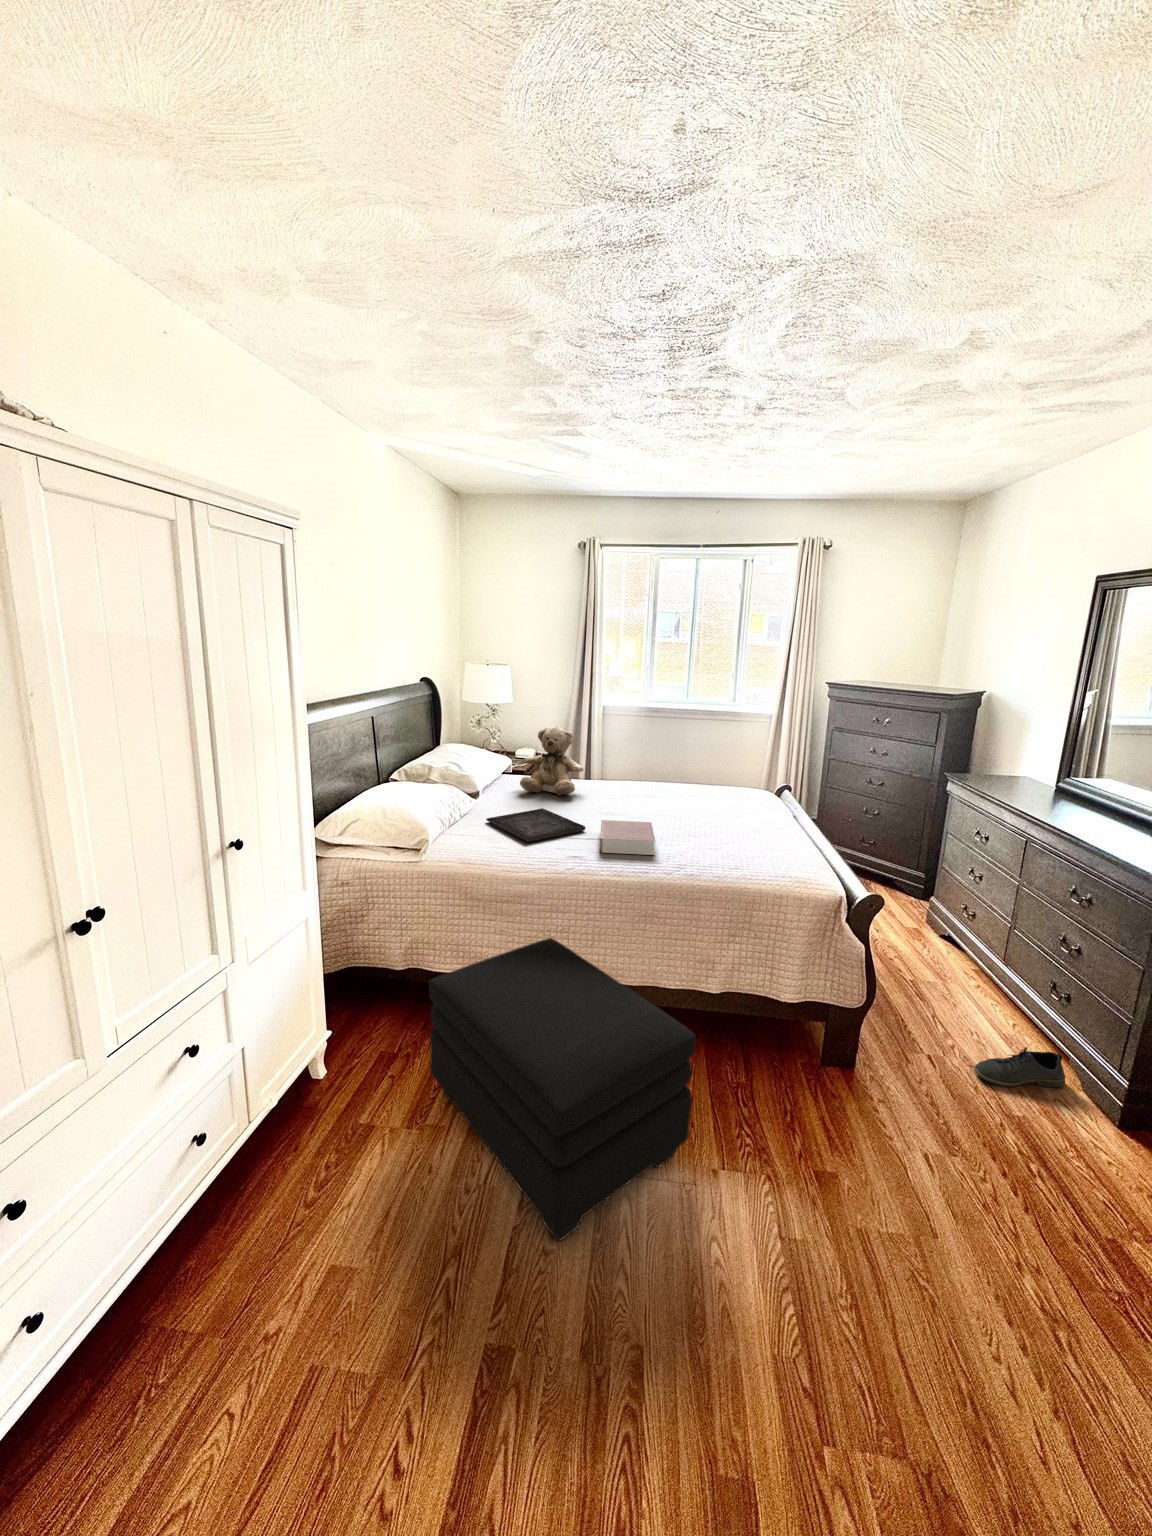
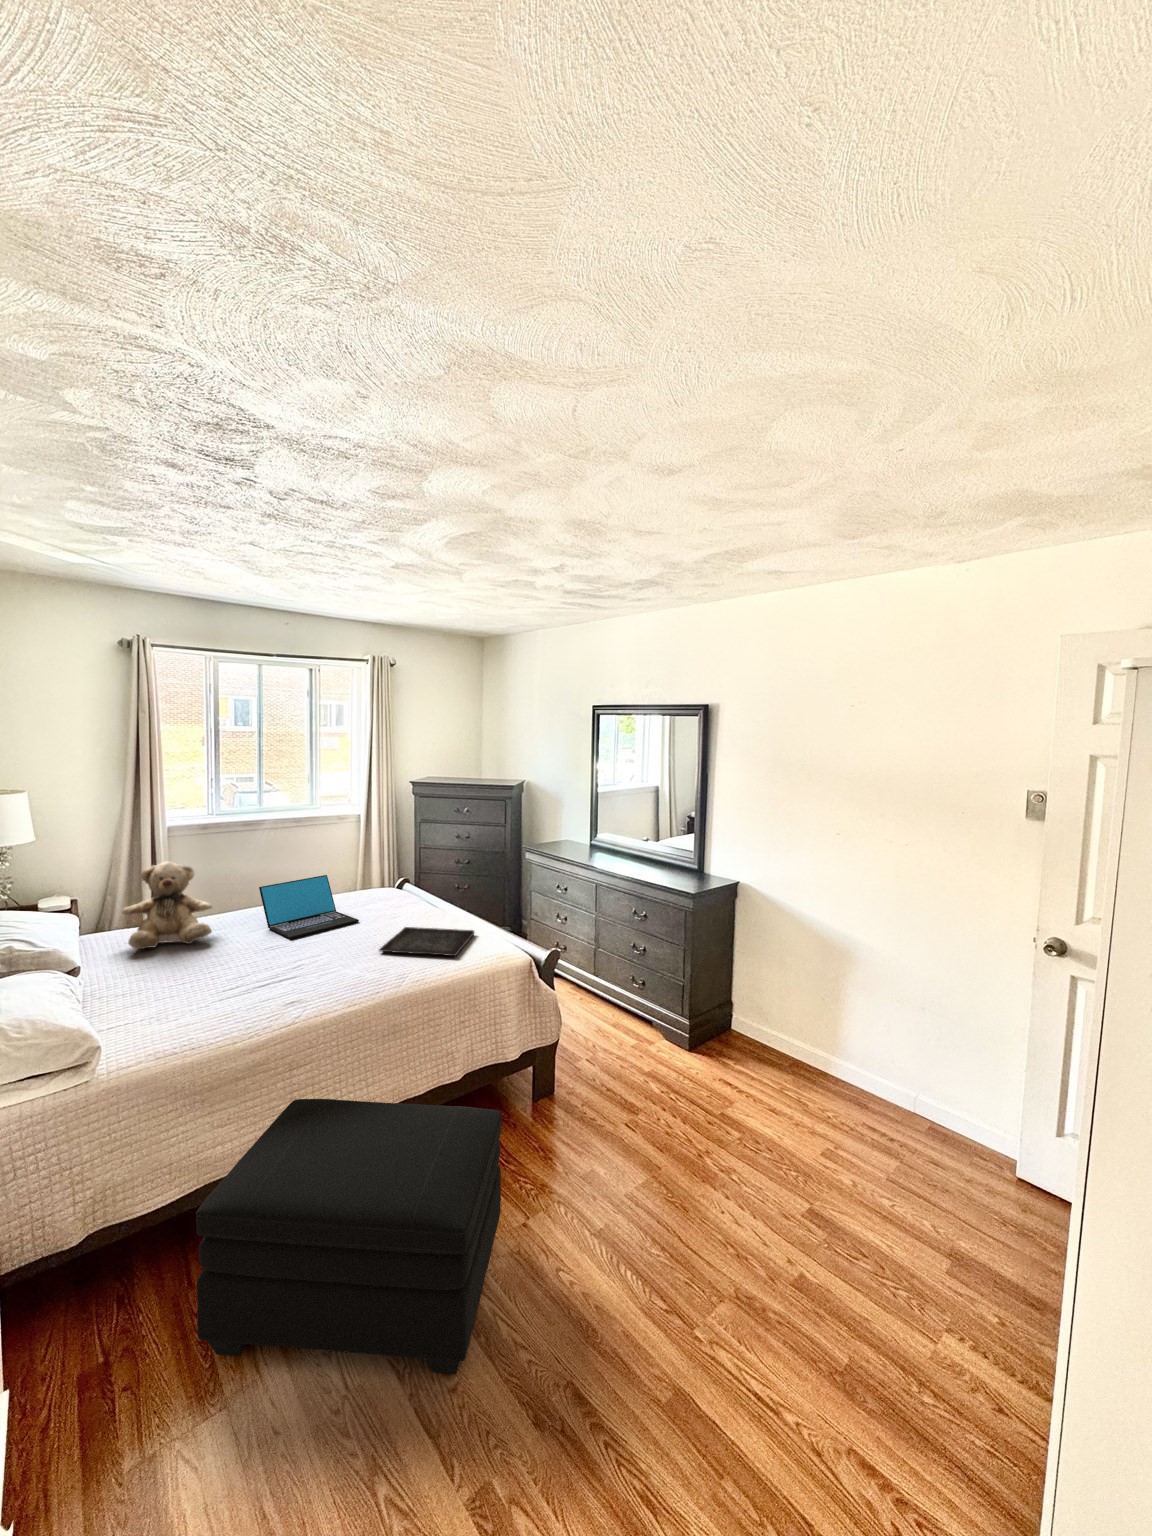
laptop: none [620,761,697,811] -> present [259,875,359,939]
tray: present [486,808,585,842] -> present [379,927,474,956]
book: present [600,820,655,855] -> none [289,943,369,989]
shoe: present [974,1047,1065,1087] -> none [615,1021,658,1060]

